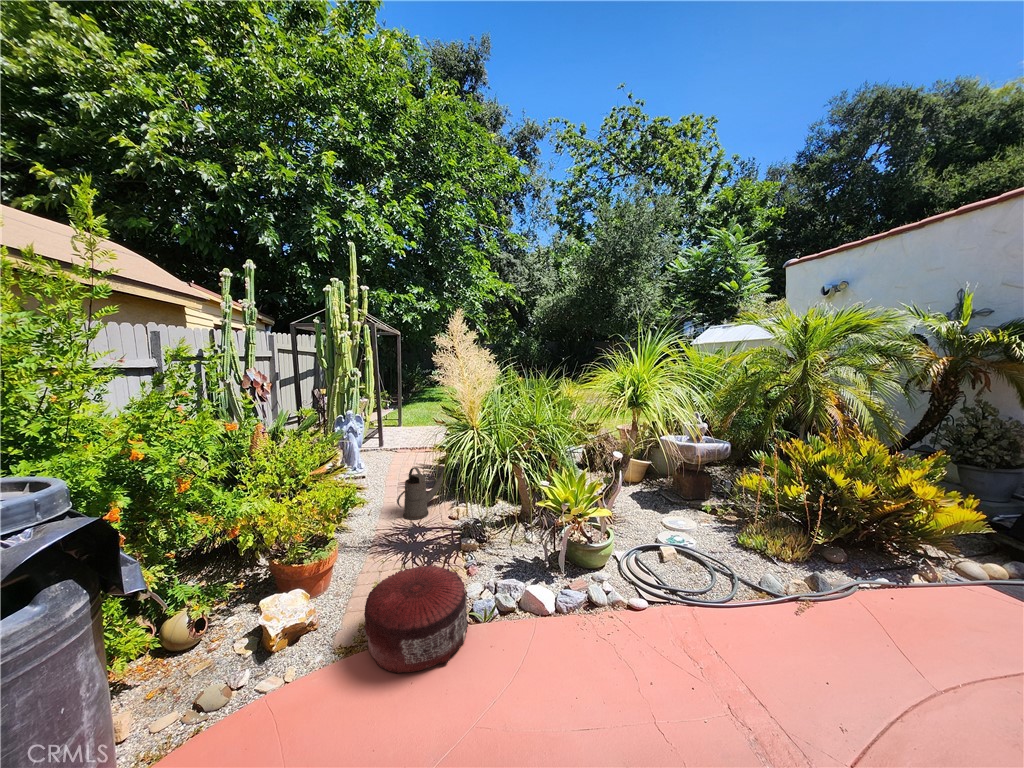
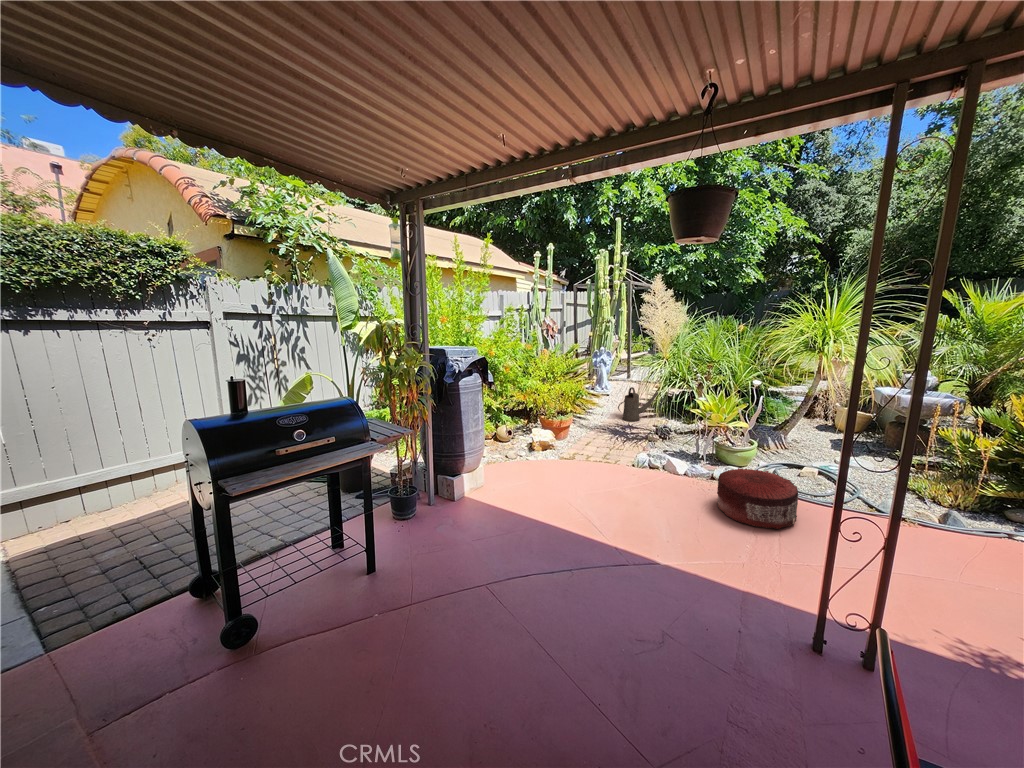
pouf: present [364,564,468,673] -> present [717,468,798,529]

